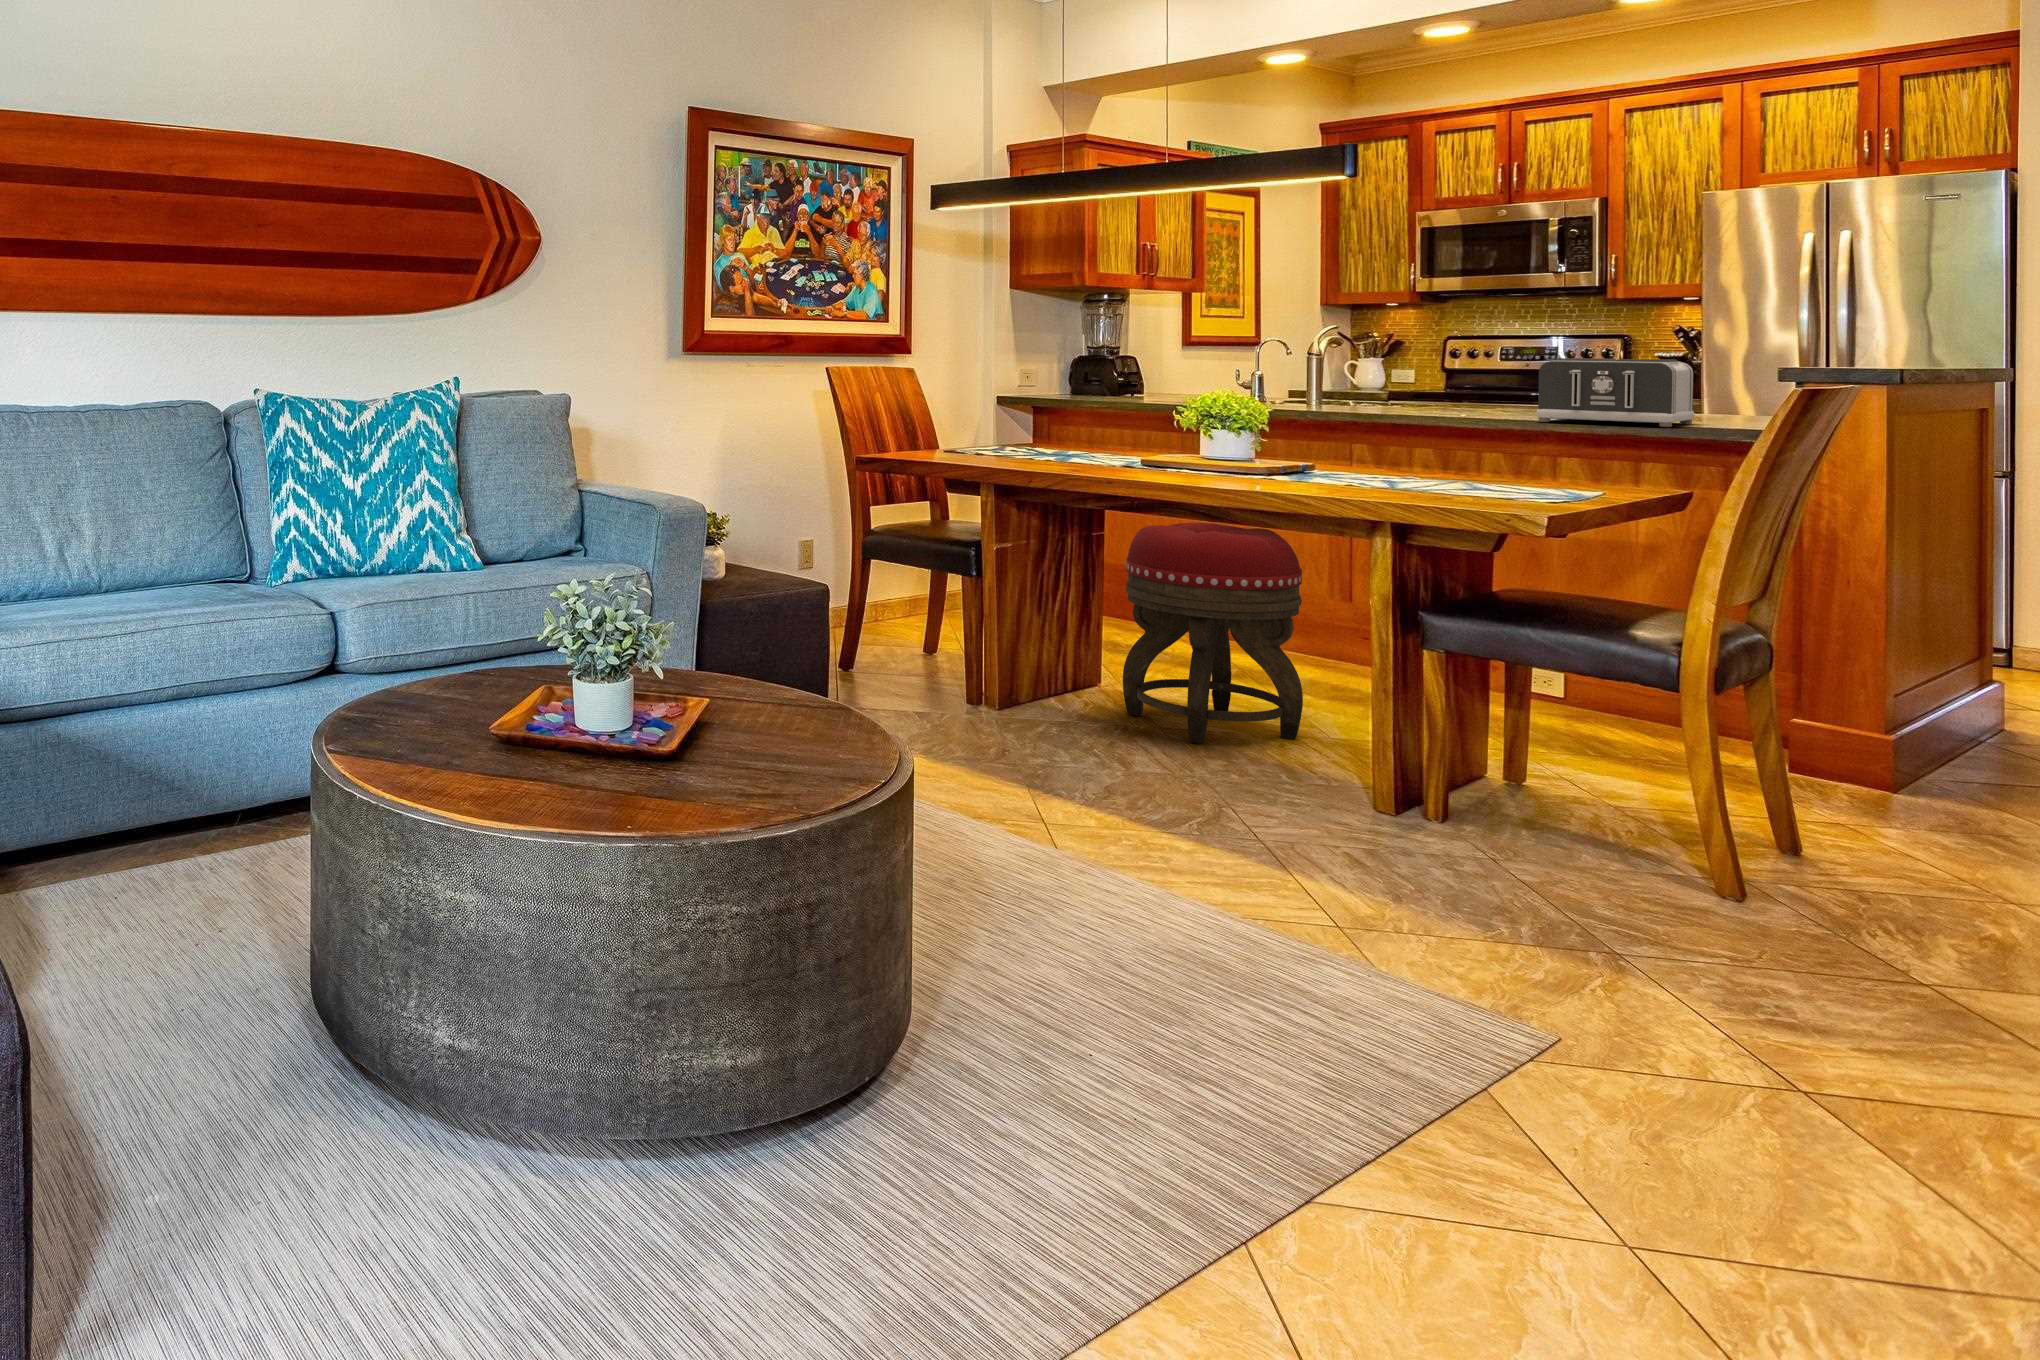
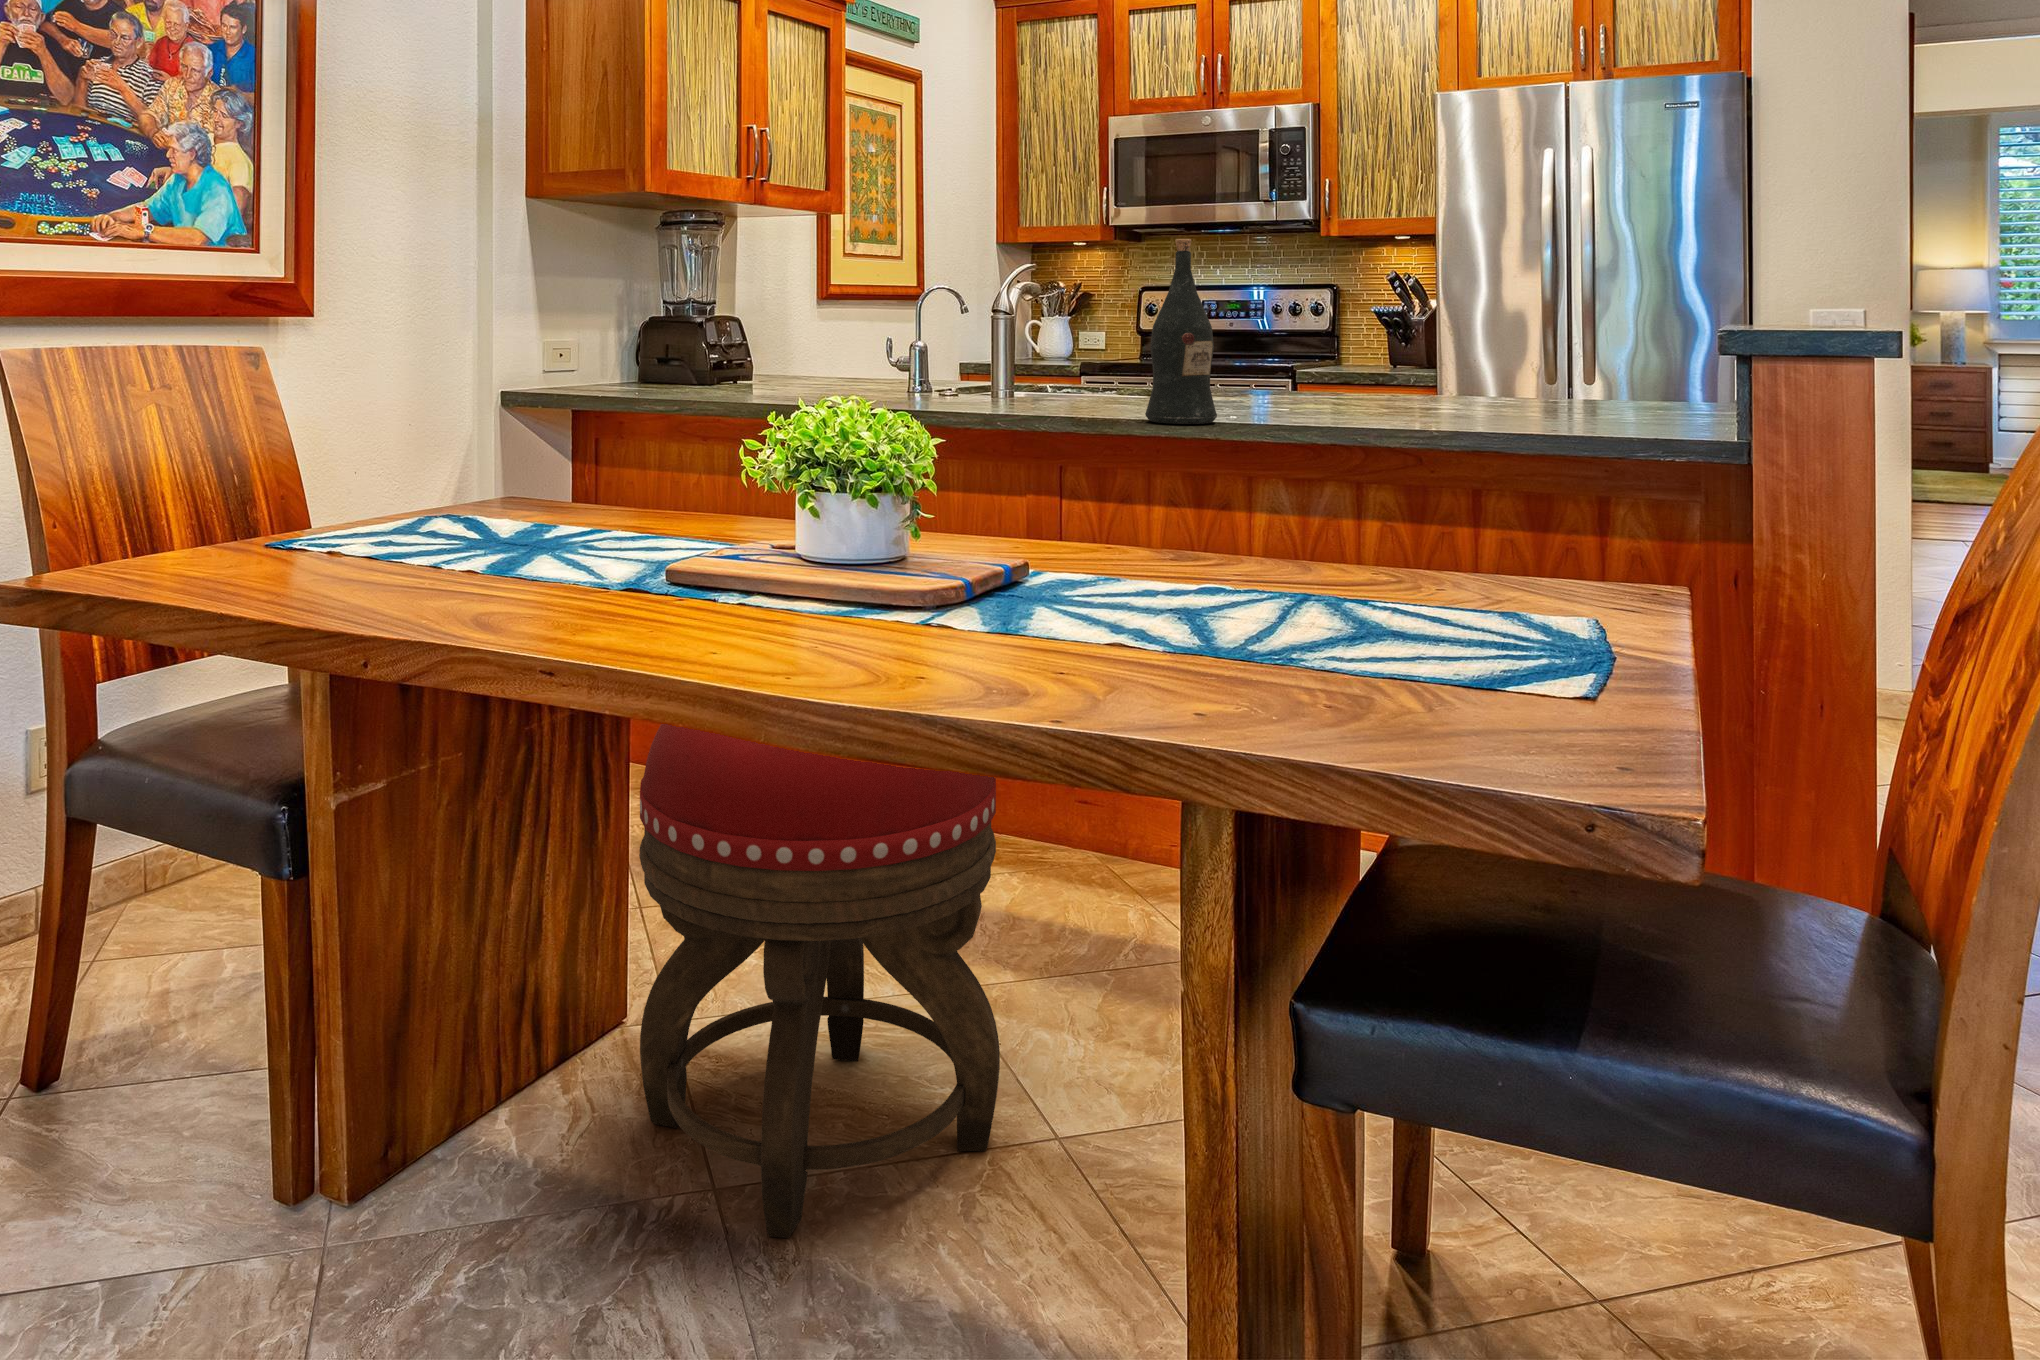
wine bottle: none [1403,316,1450,418] -> present [1145,239,1217,424]
toaster: present [1536,358,1694,427] -> none [1352,314,1561,434]

